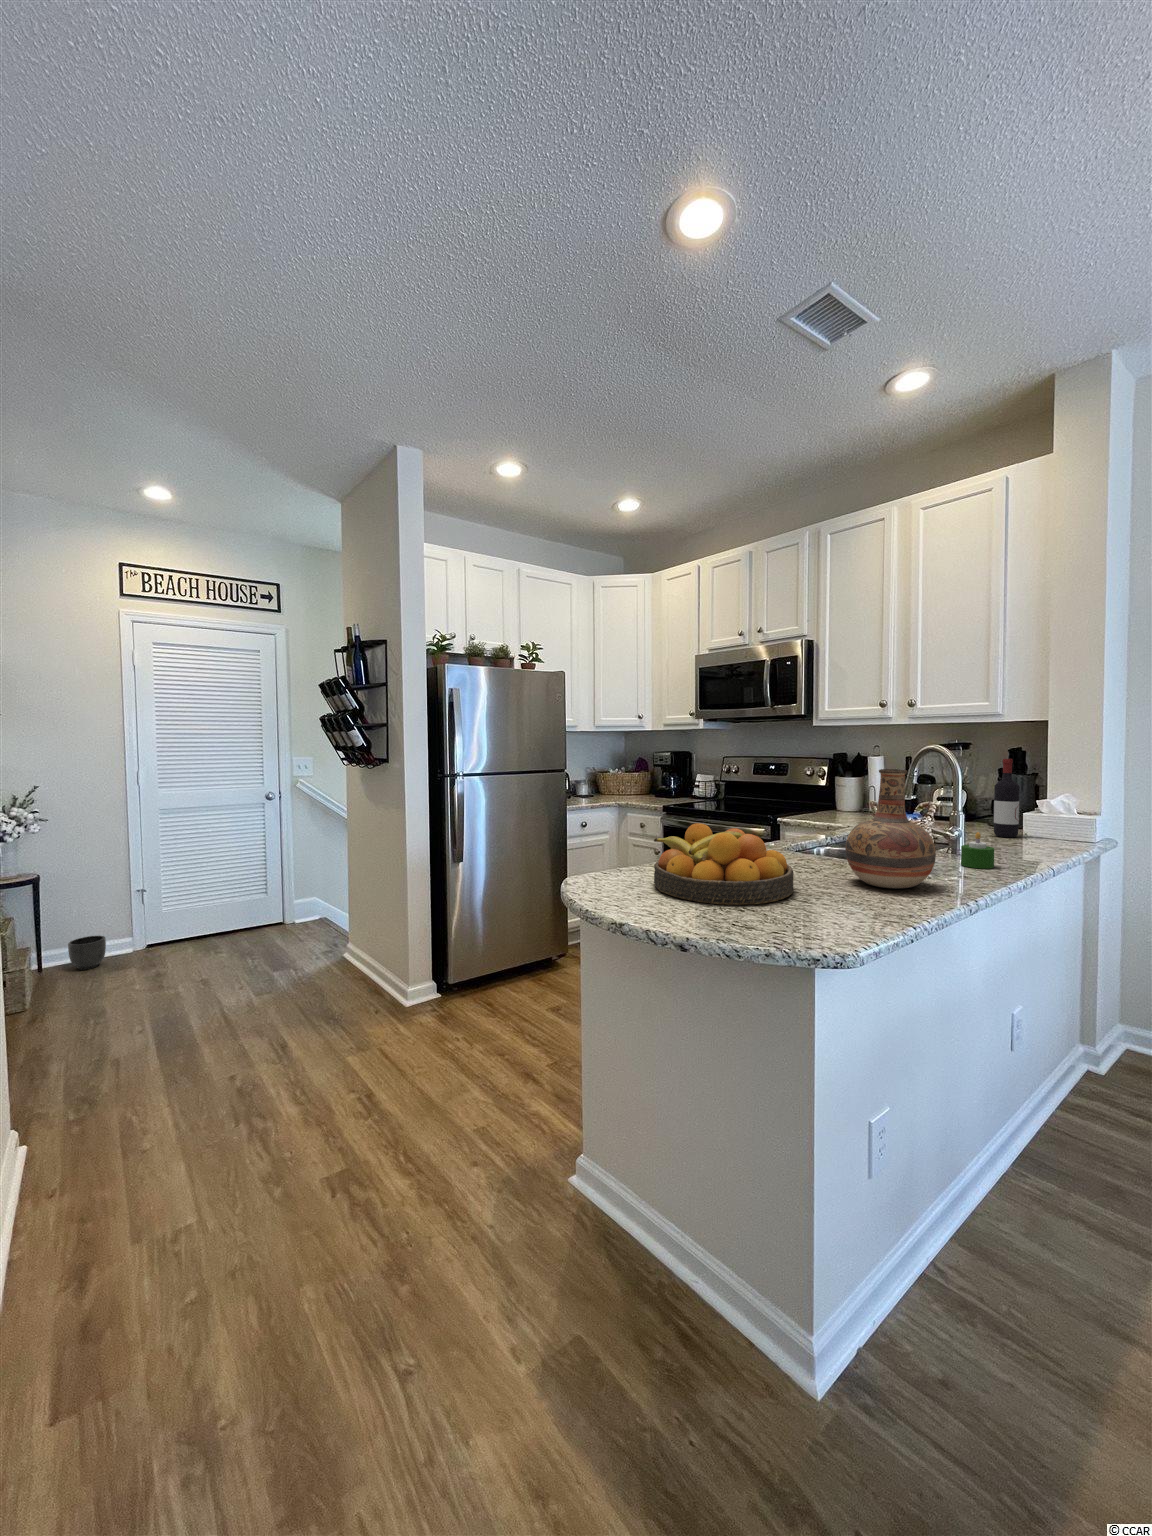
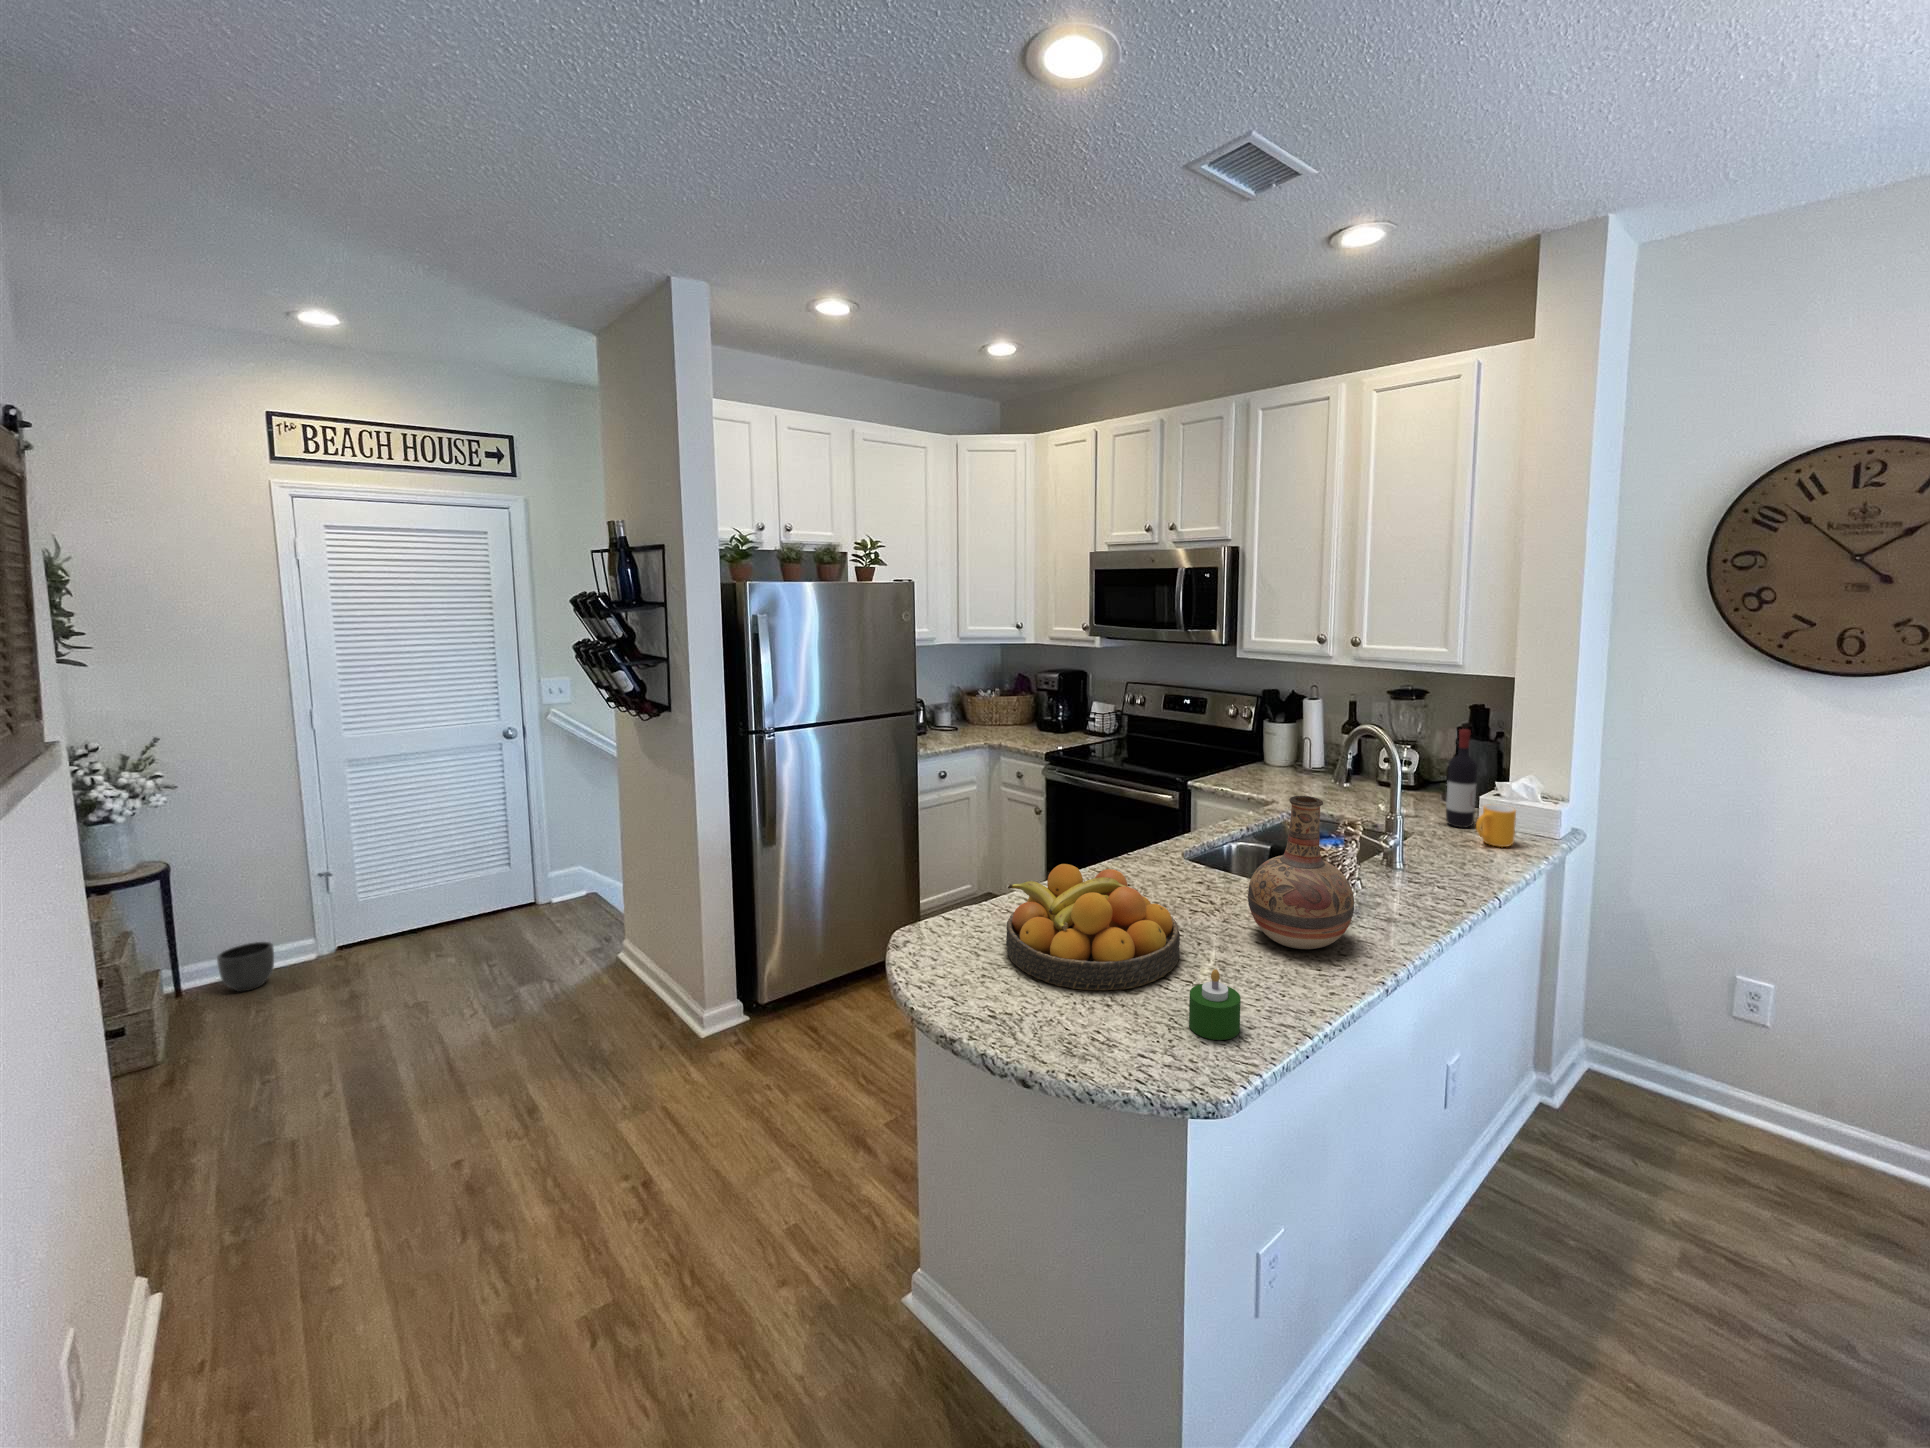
mug: none [1023,814,1057,846] -> present [1476,804,1516,847]
candle: present [961,832,994,869] -> present [1189,969,1241,1040]

